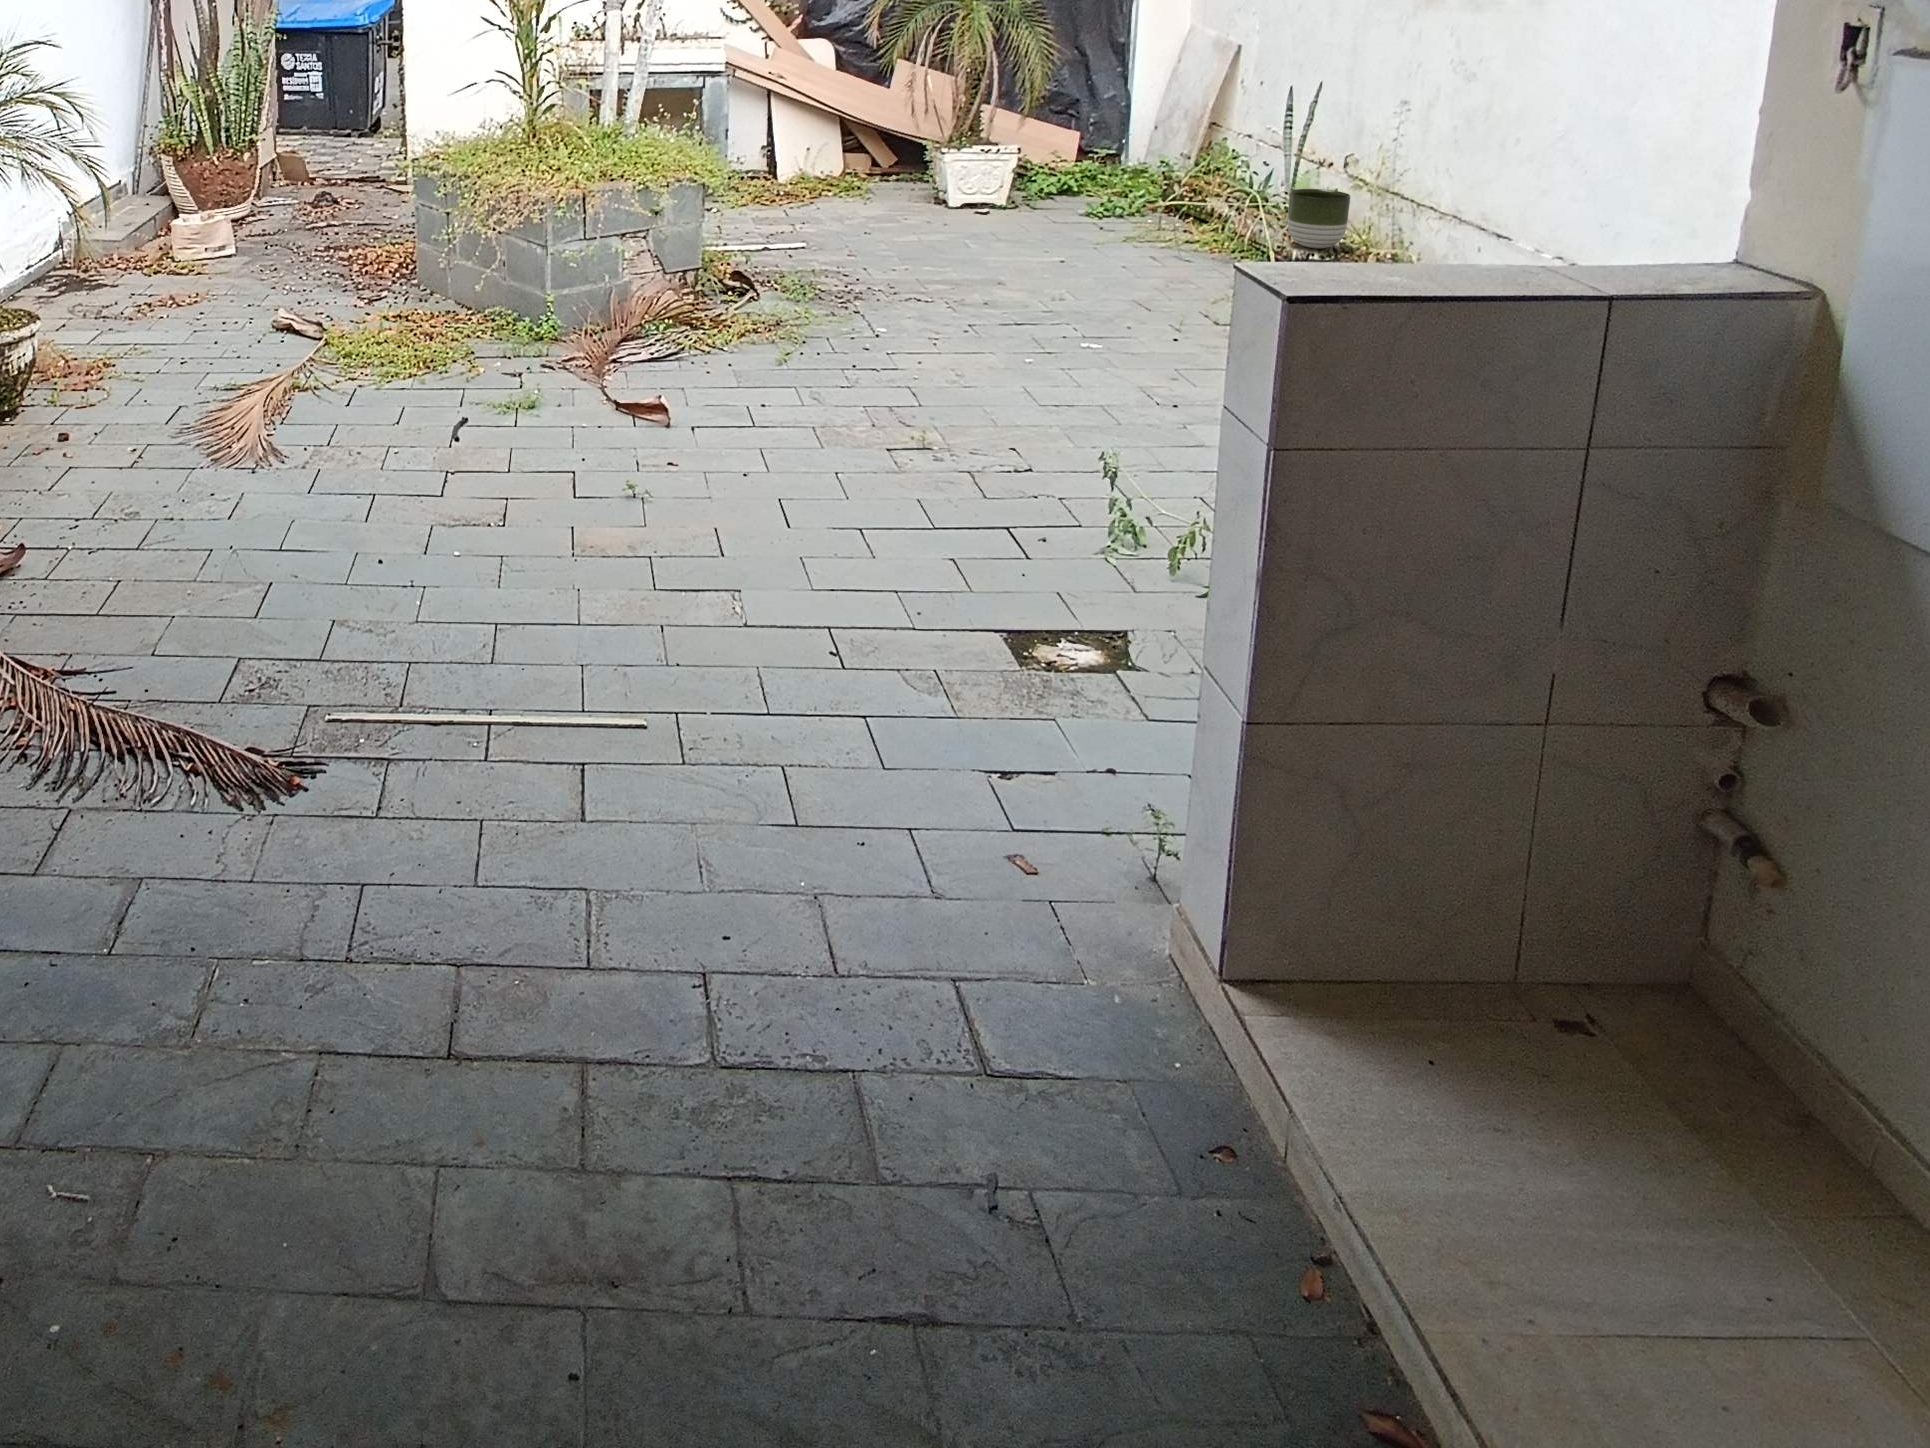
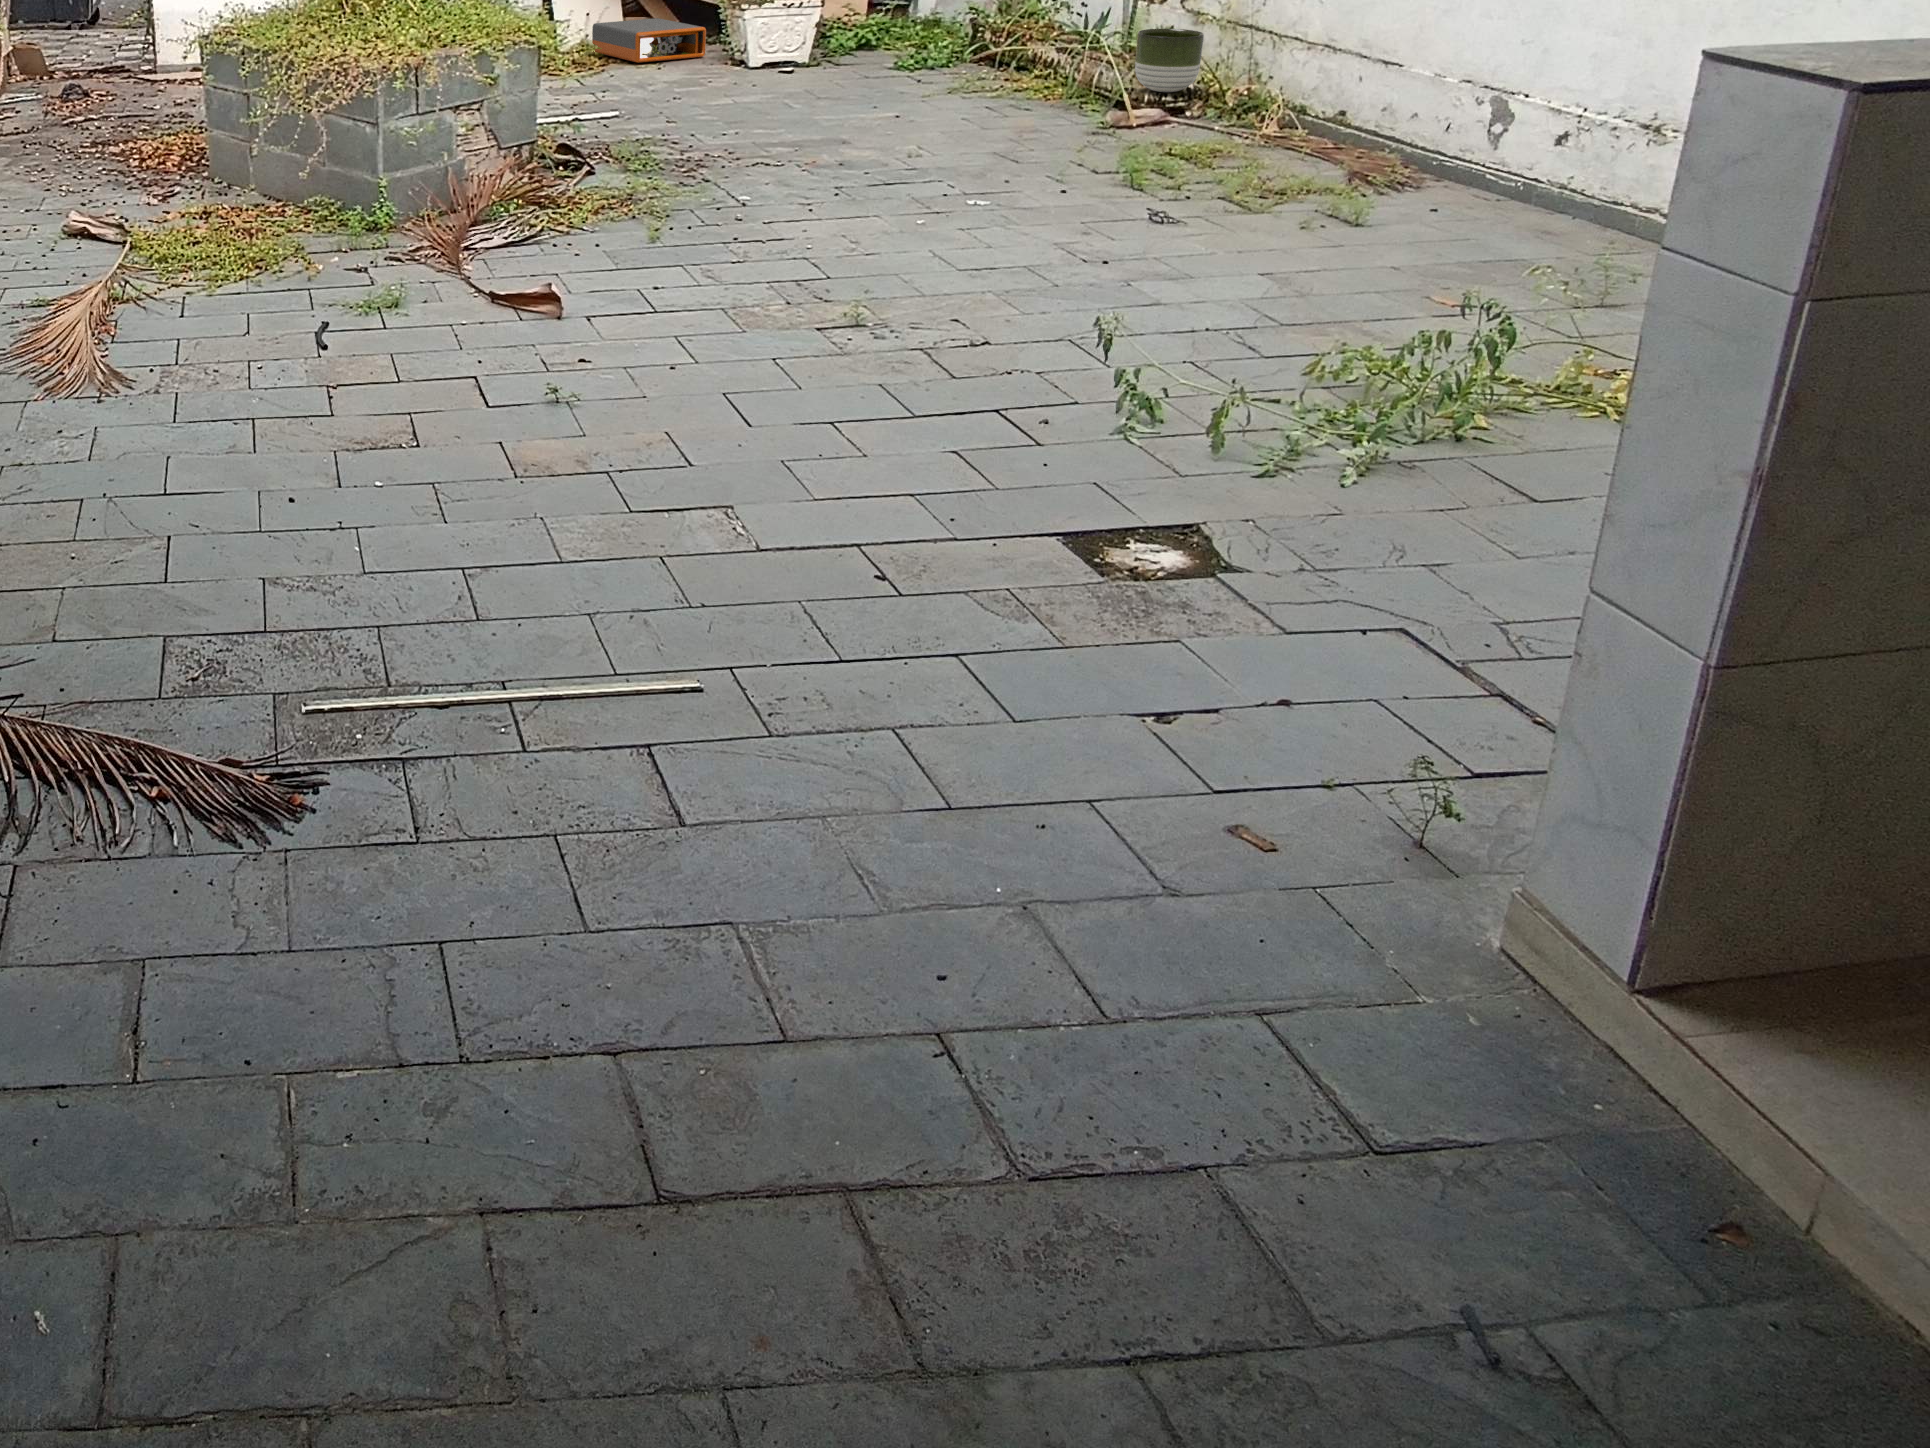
storage box: none [805,154,908,195] -> present [592,18,706,63]

